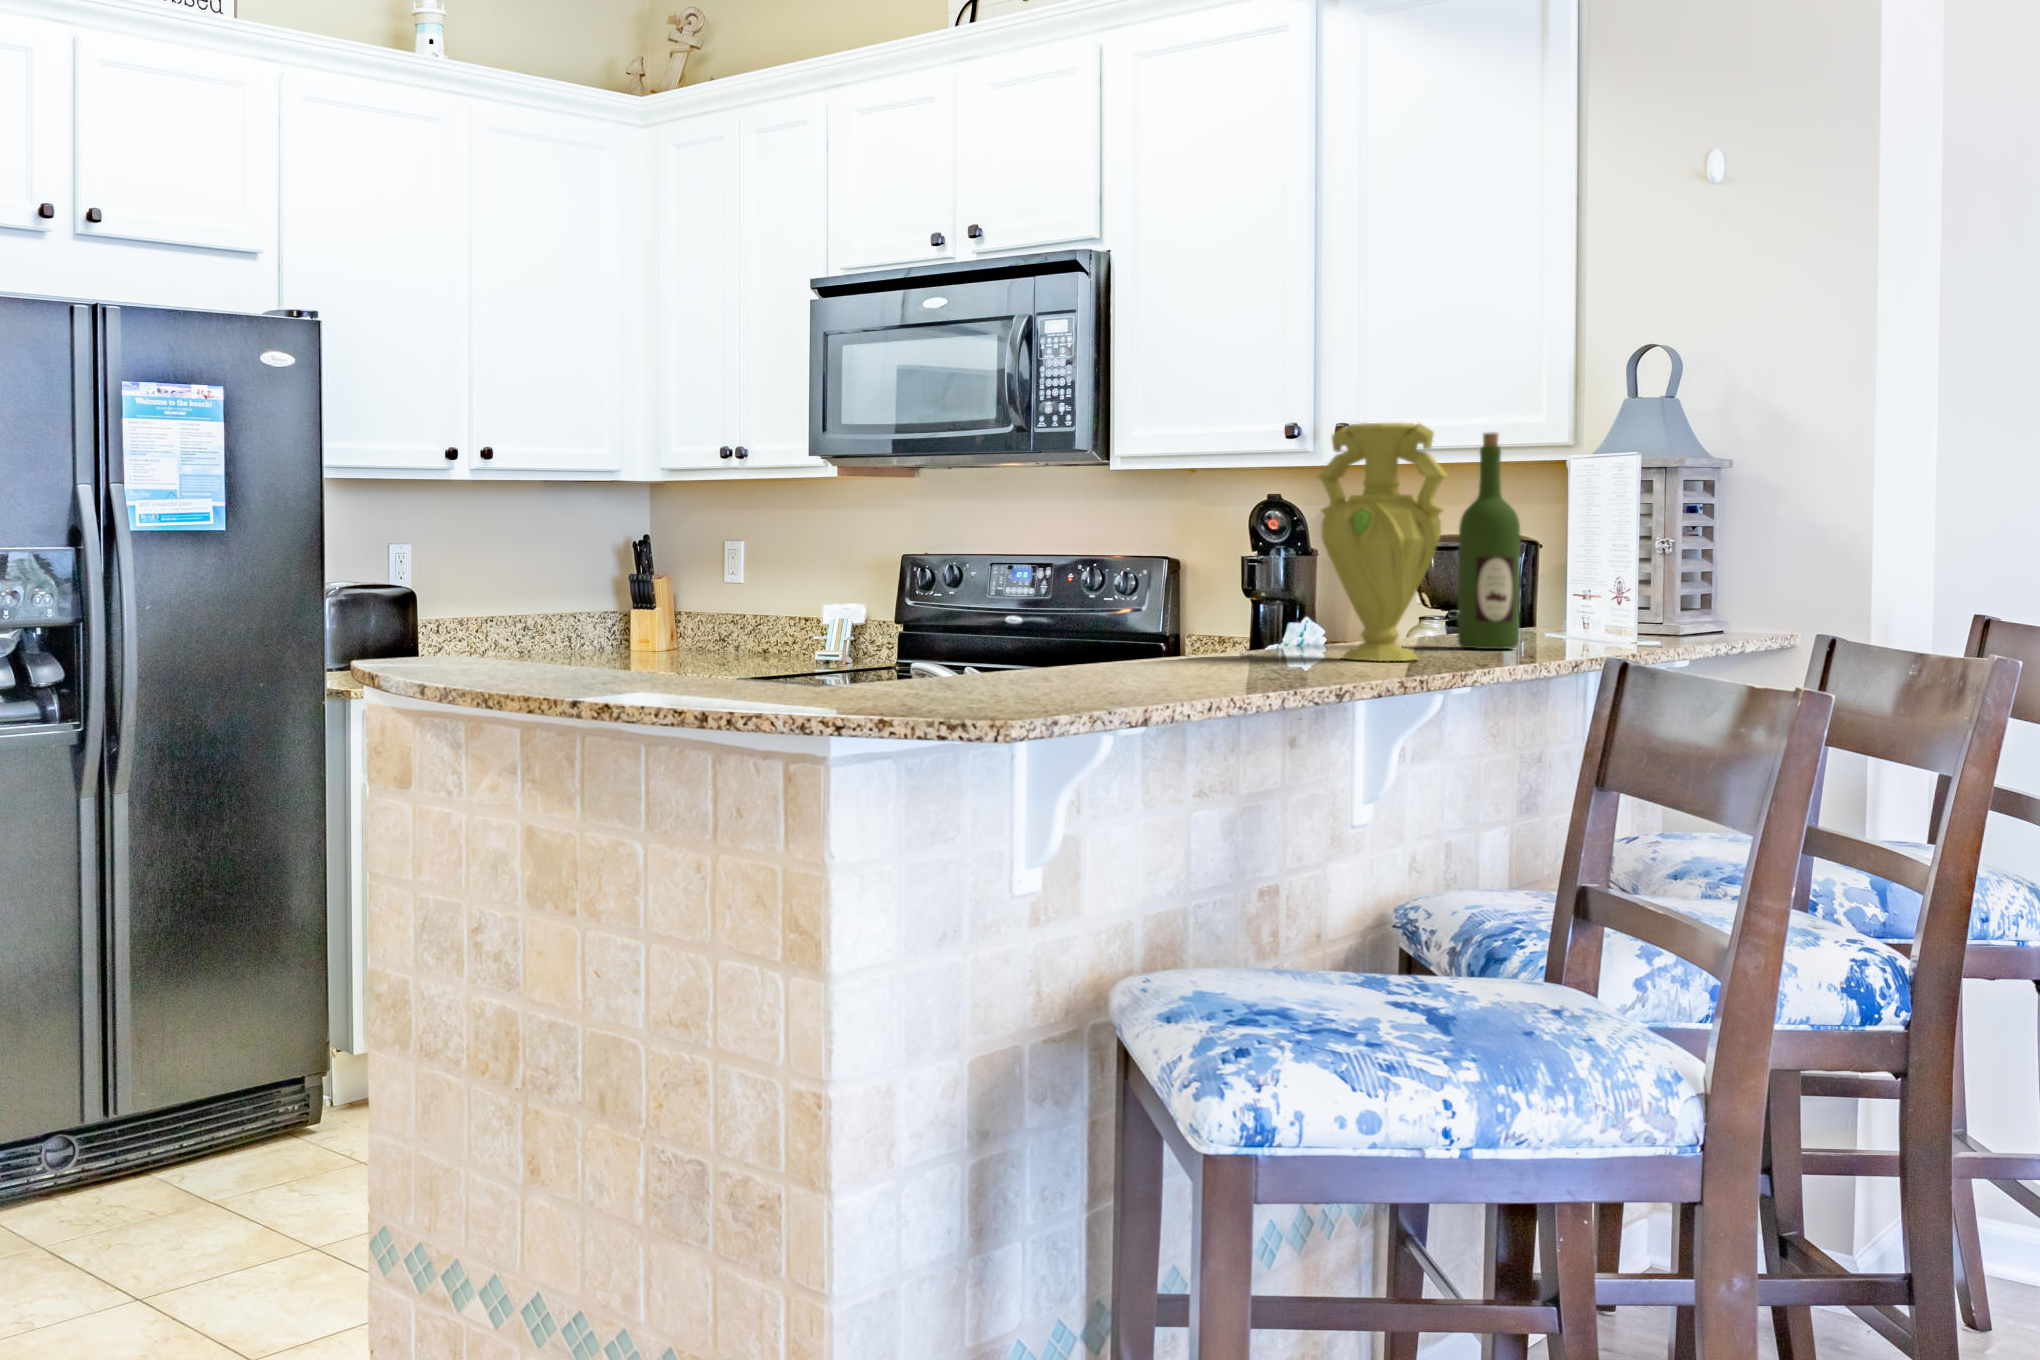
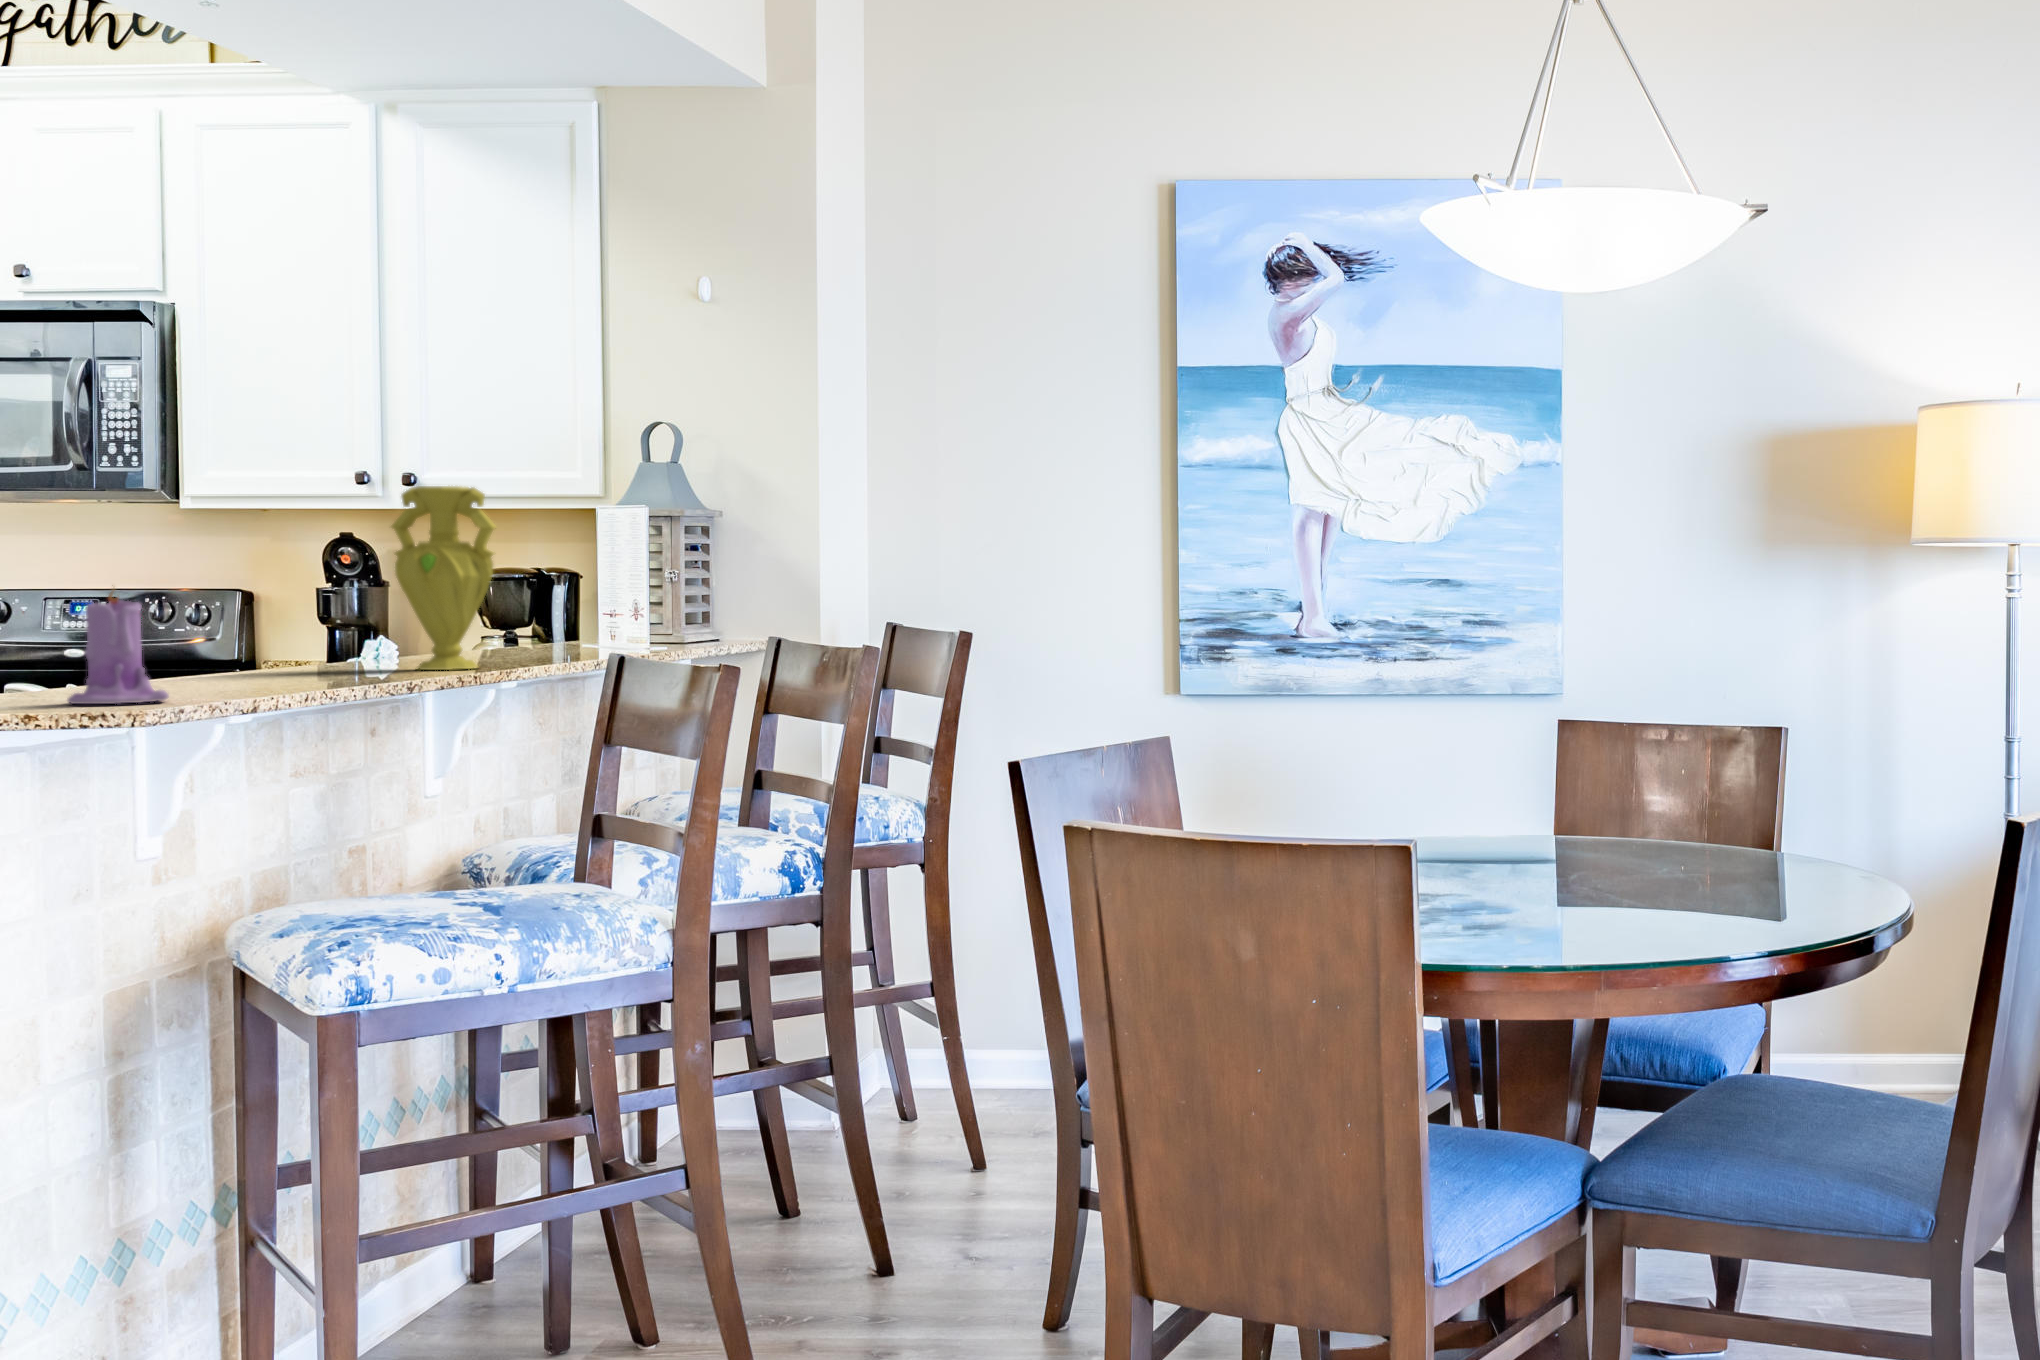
wine bottle: present [1458,432,1520,649] -> none [511,493,561,659]
candle: none [943,545,1051,695] -> present [68,591,169,704]

